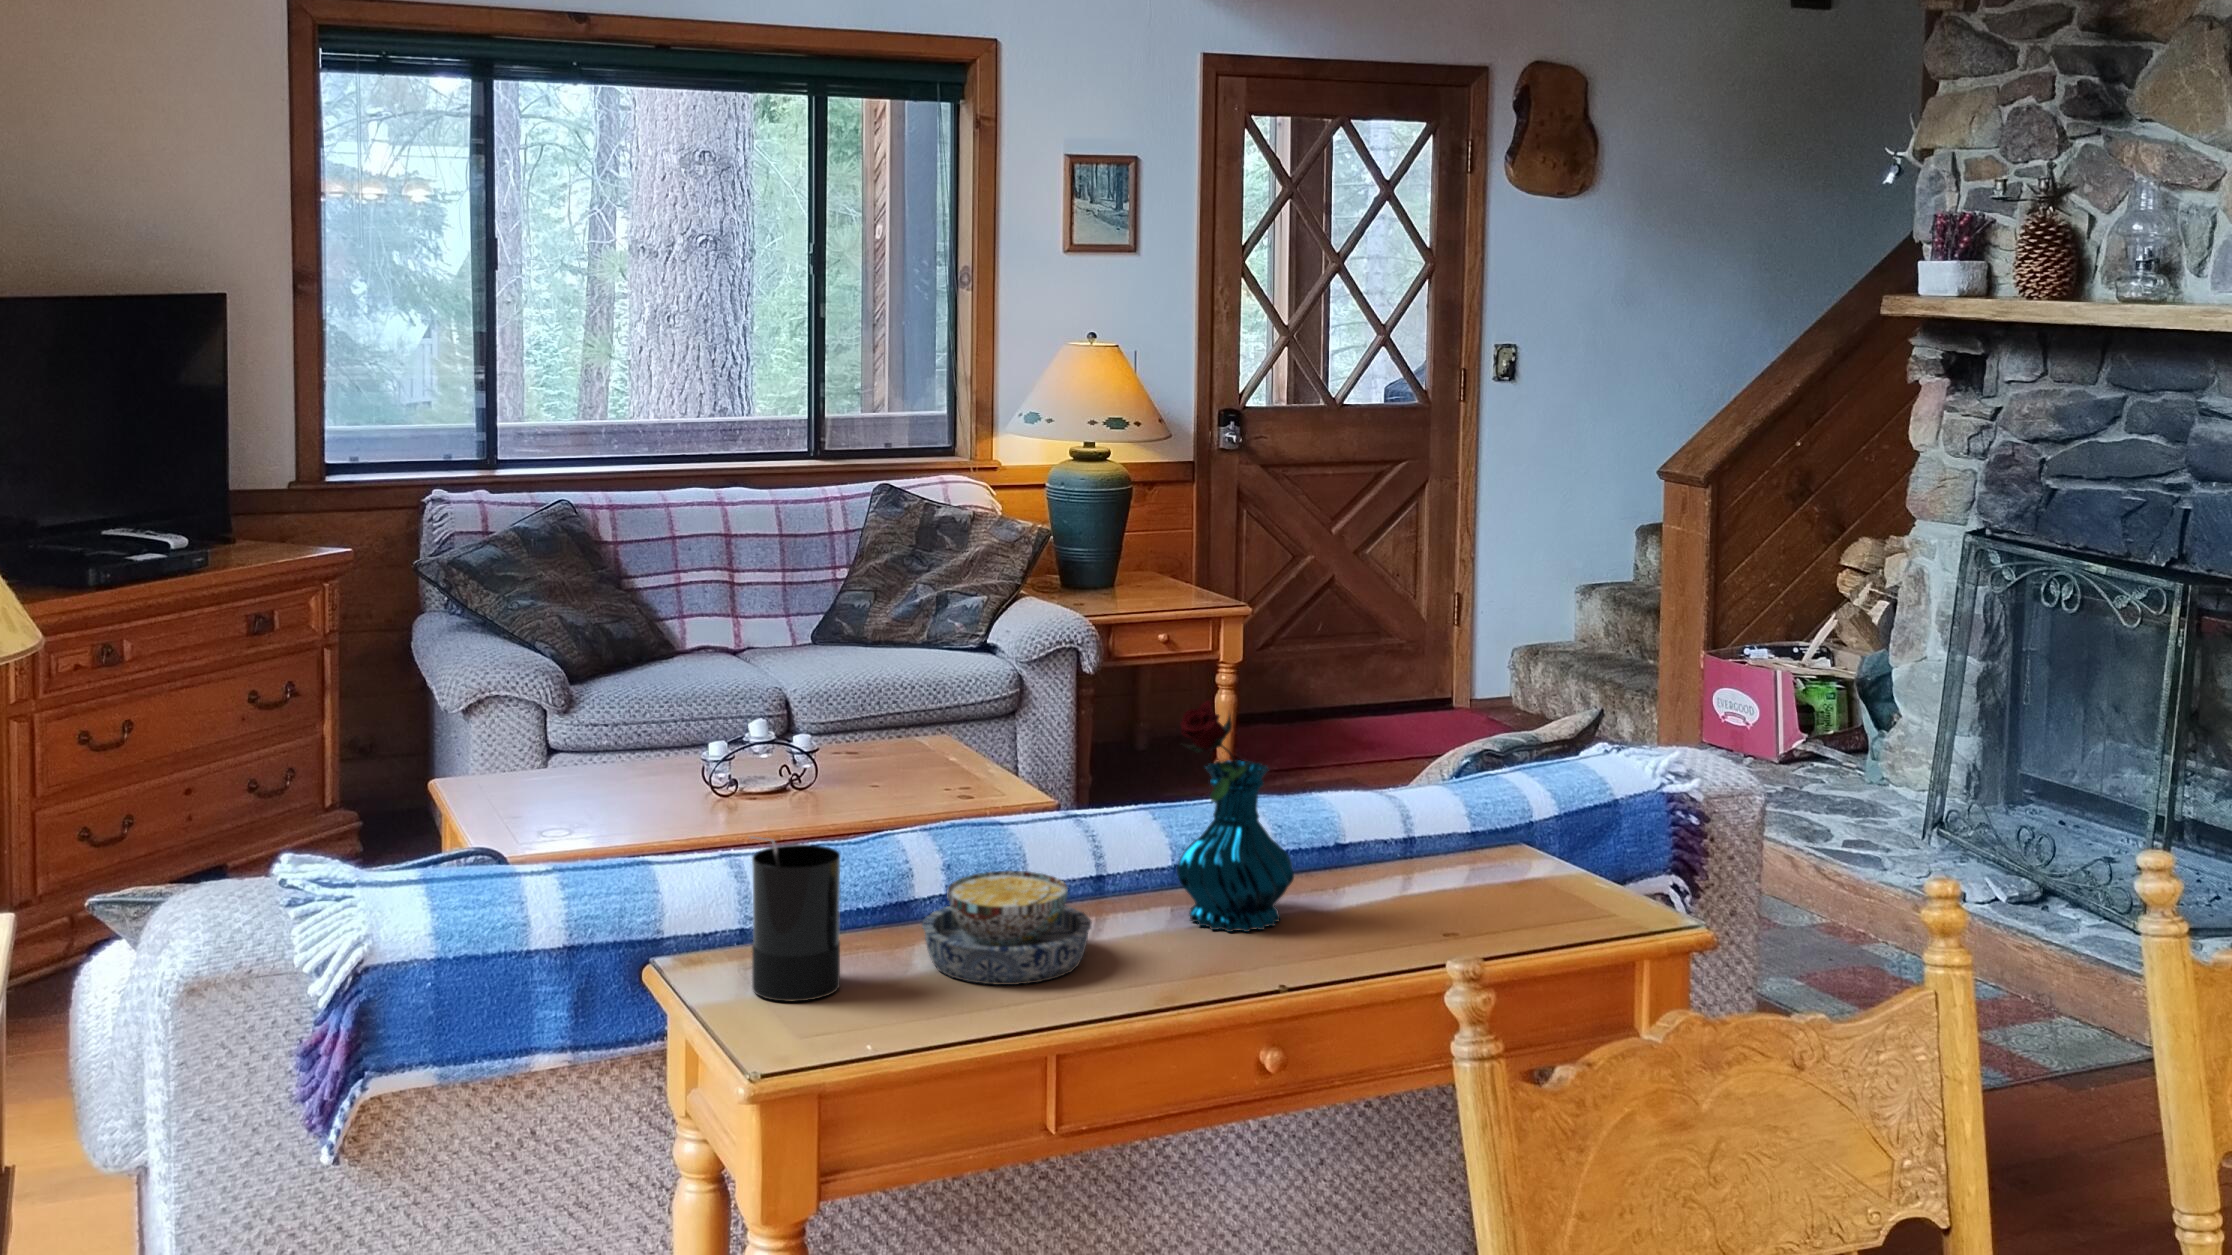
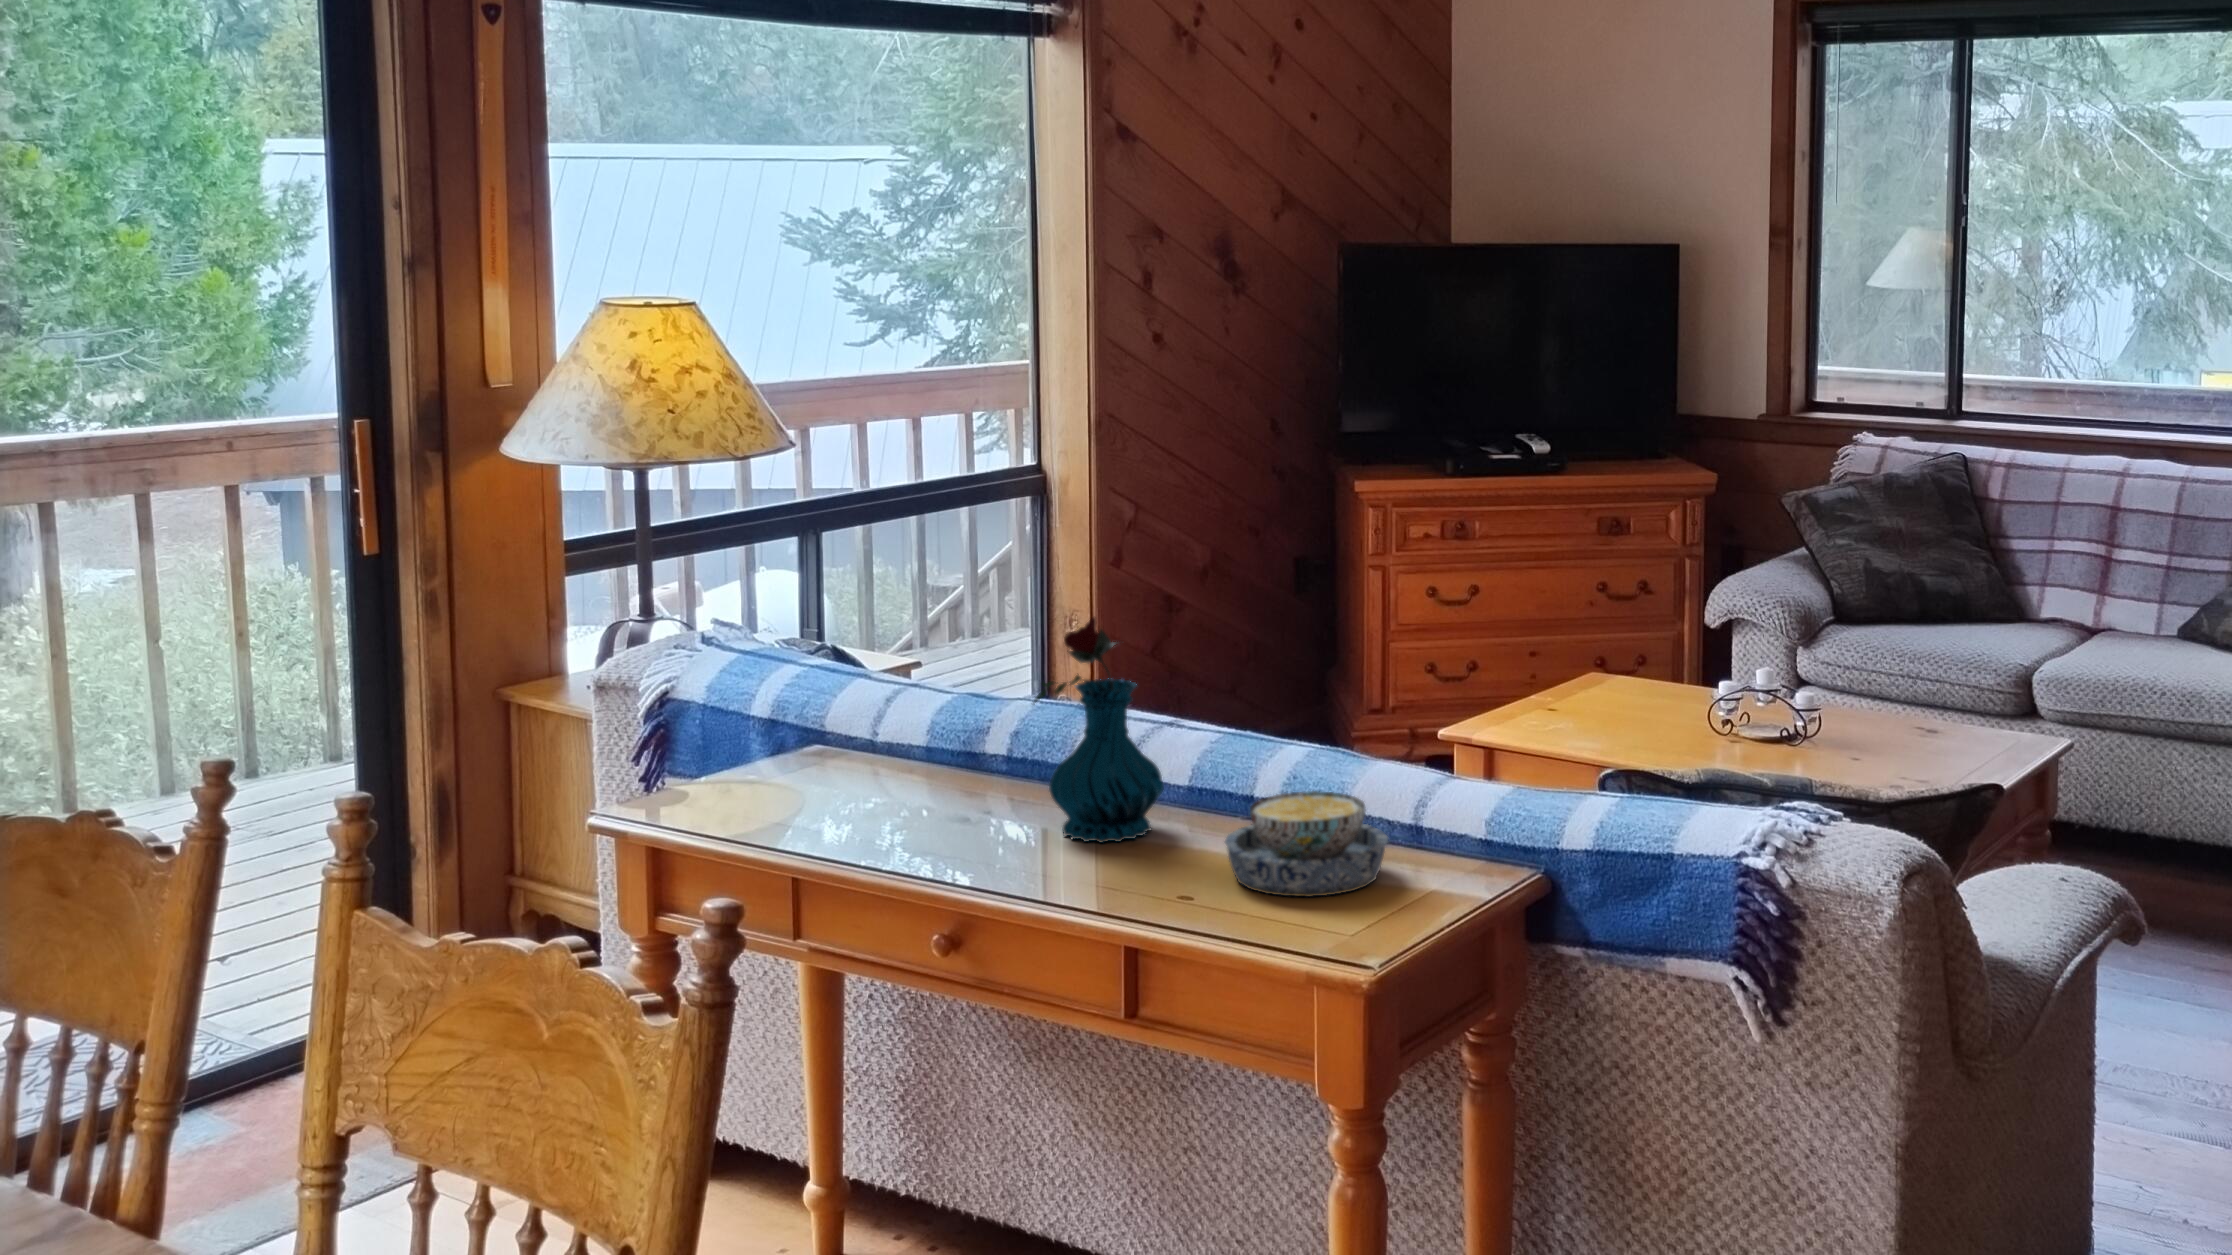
candle: present [751,837,840,1002] -> none [733,650,807,783]
bowl: present [922,871,1092,985] -> present [1225,791,1388,897]

